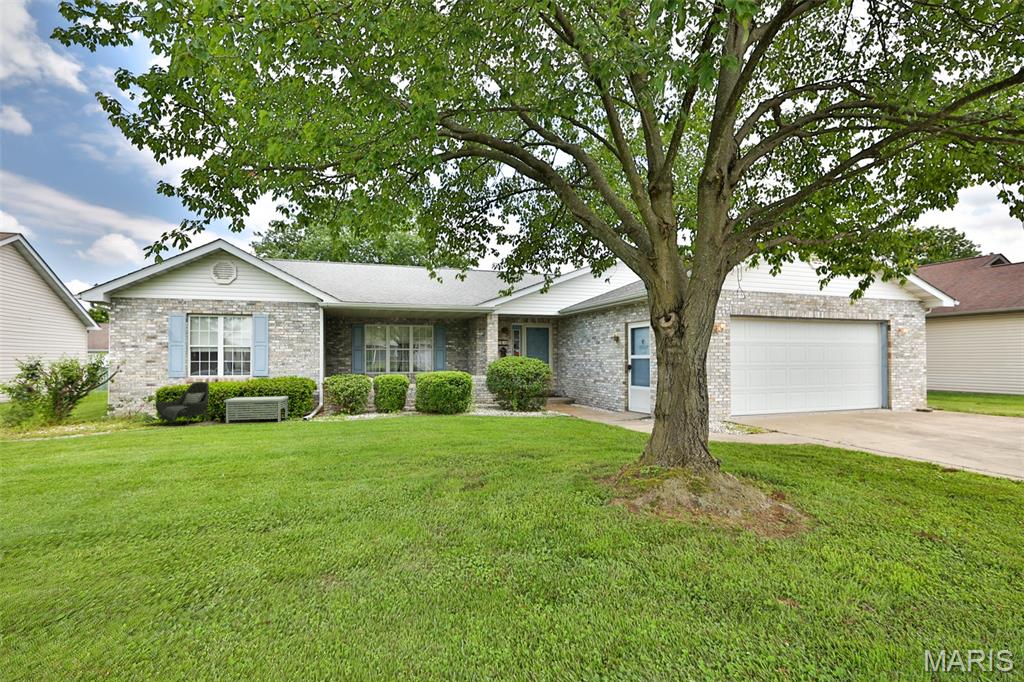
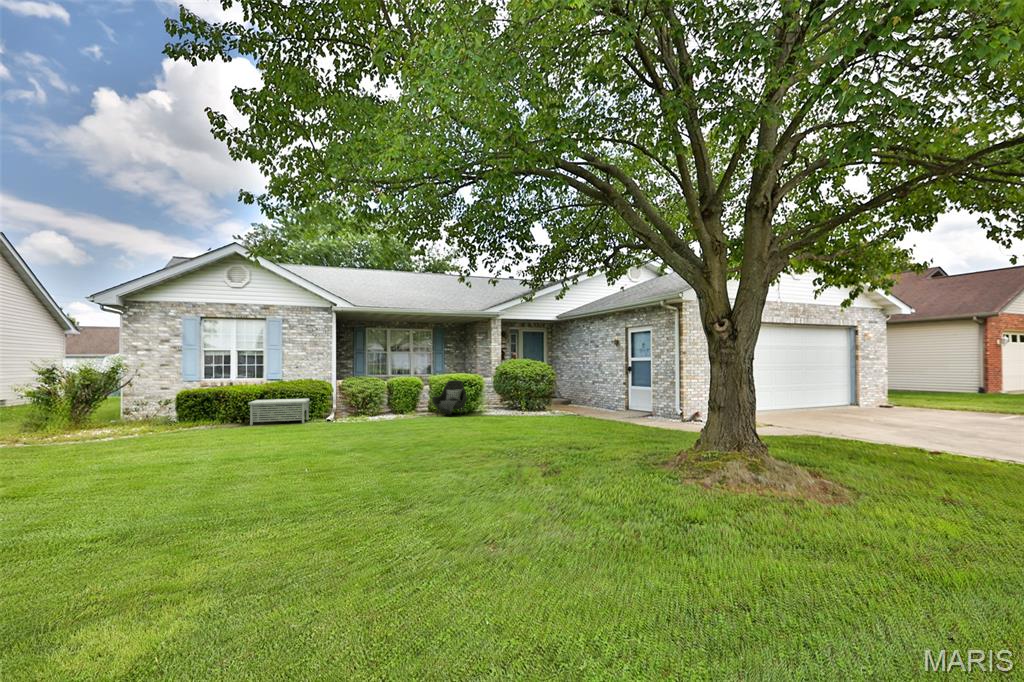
armchair: present [156,382,209,425] -> present [432,380,467,415]

